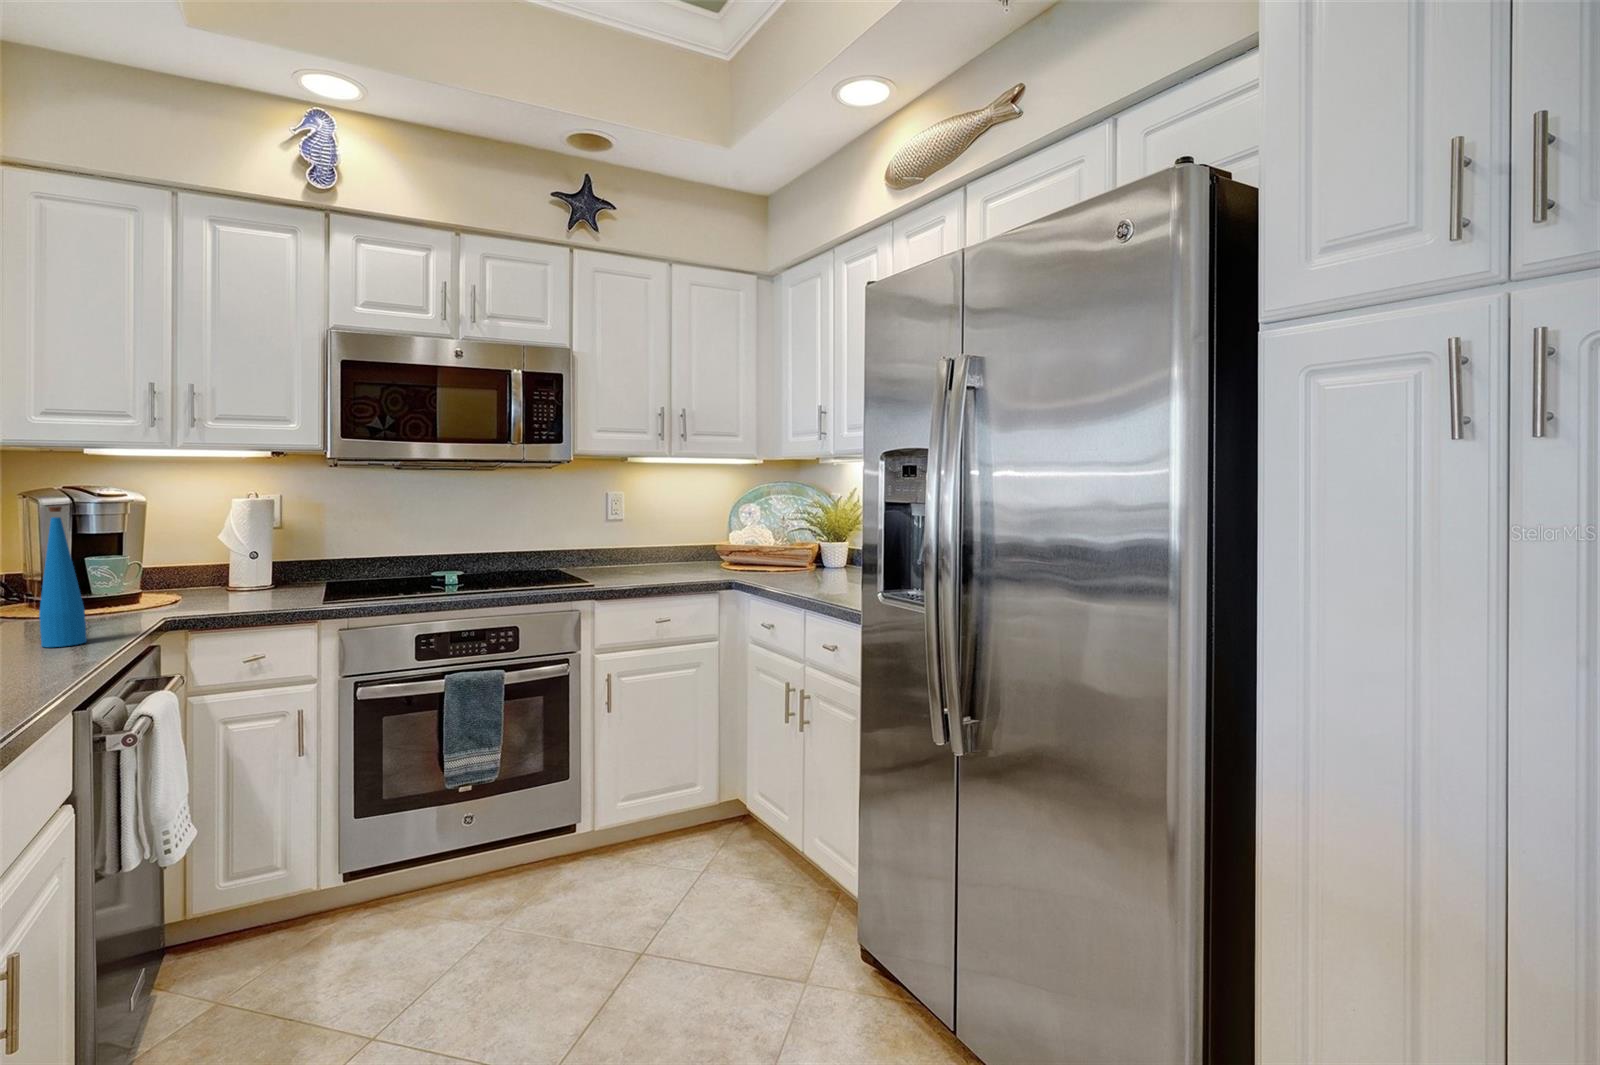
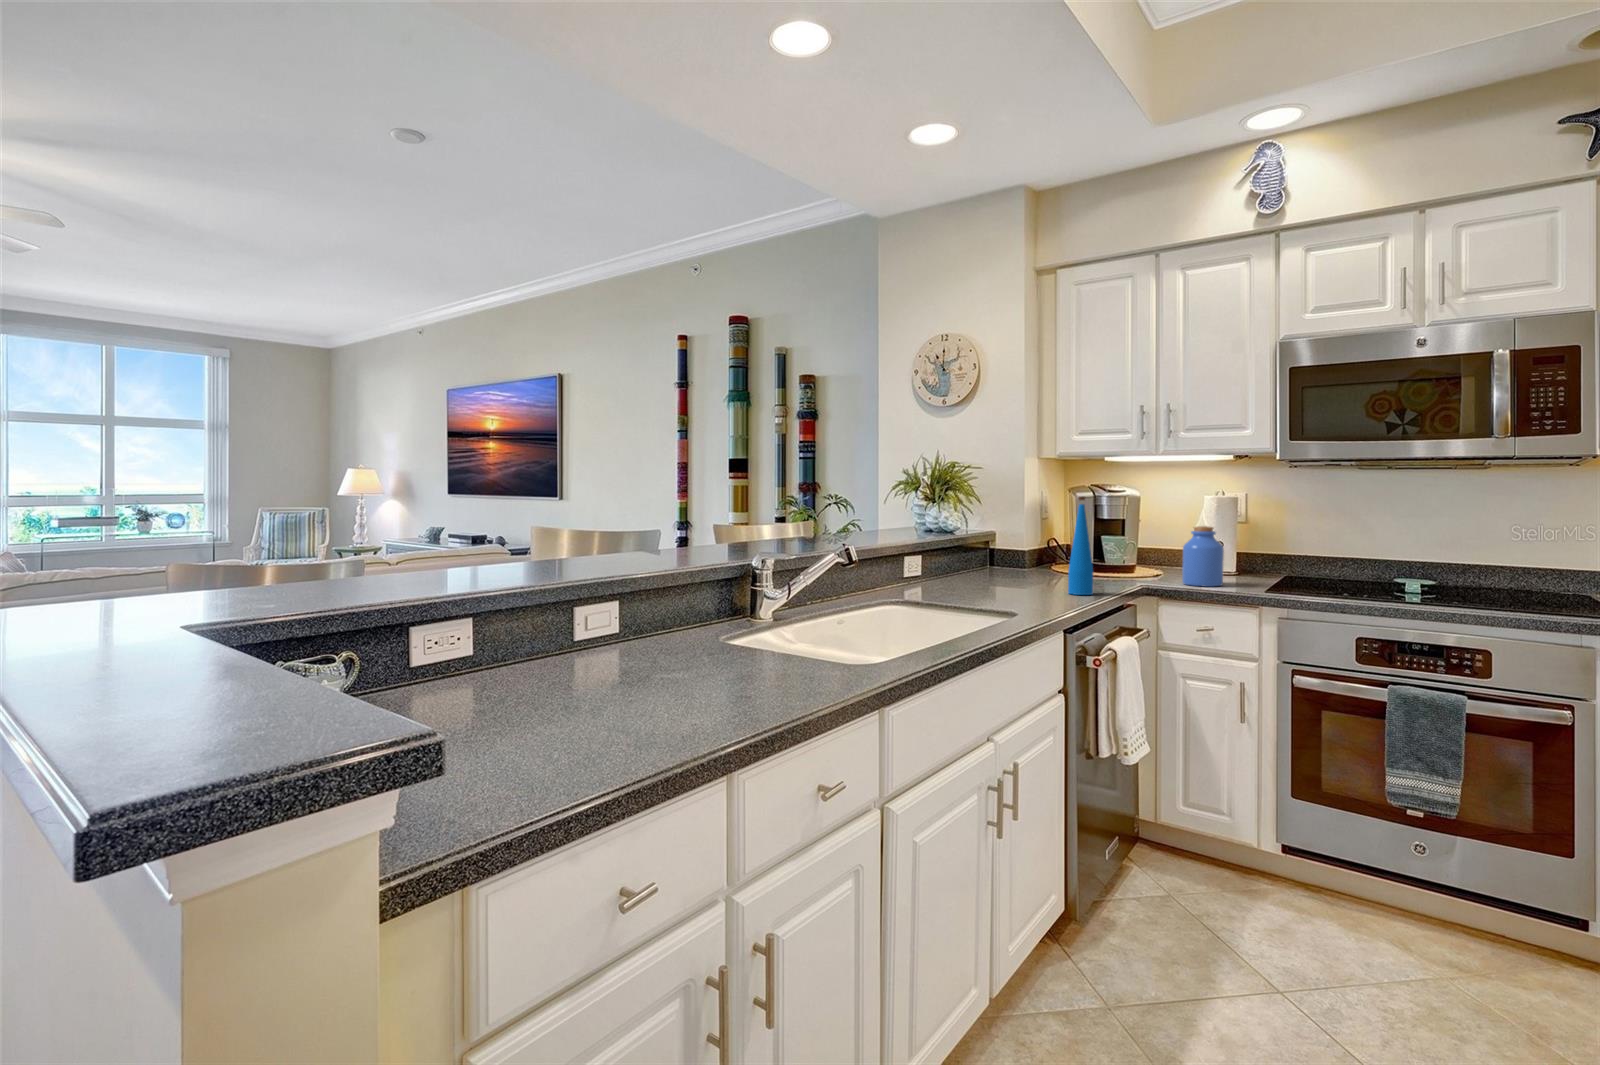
jar: none [214,536,269,608] -> present [1182,526,1224,587]

